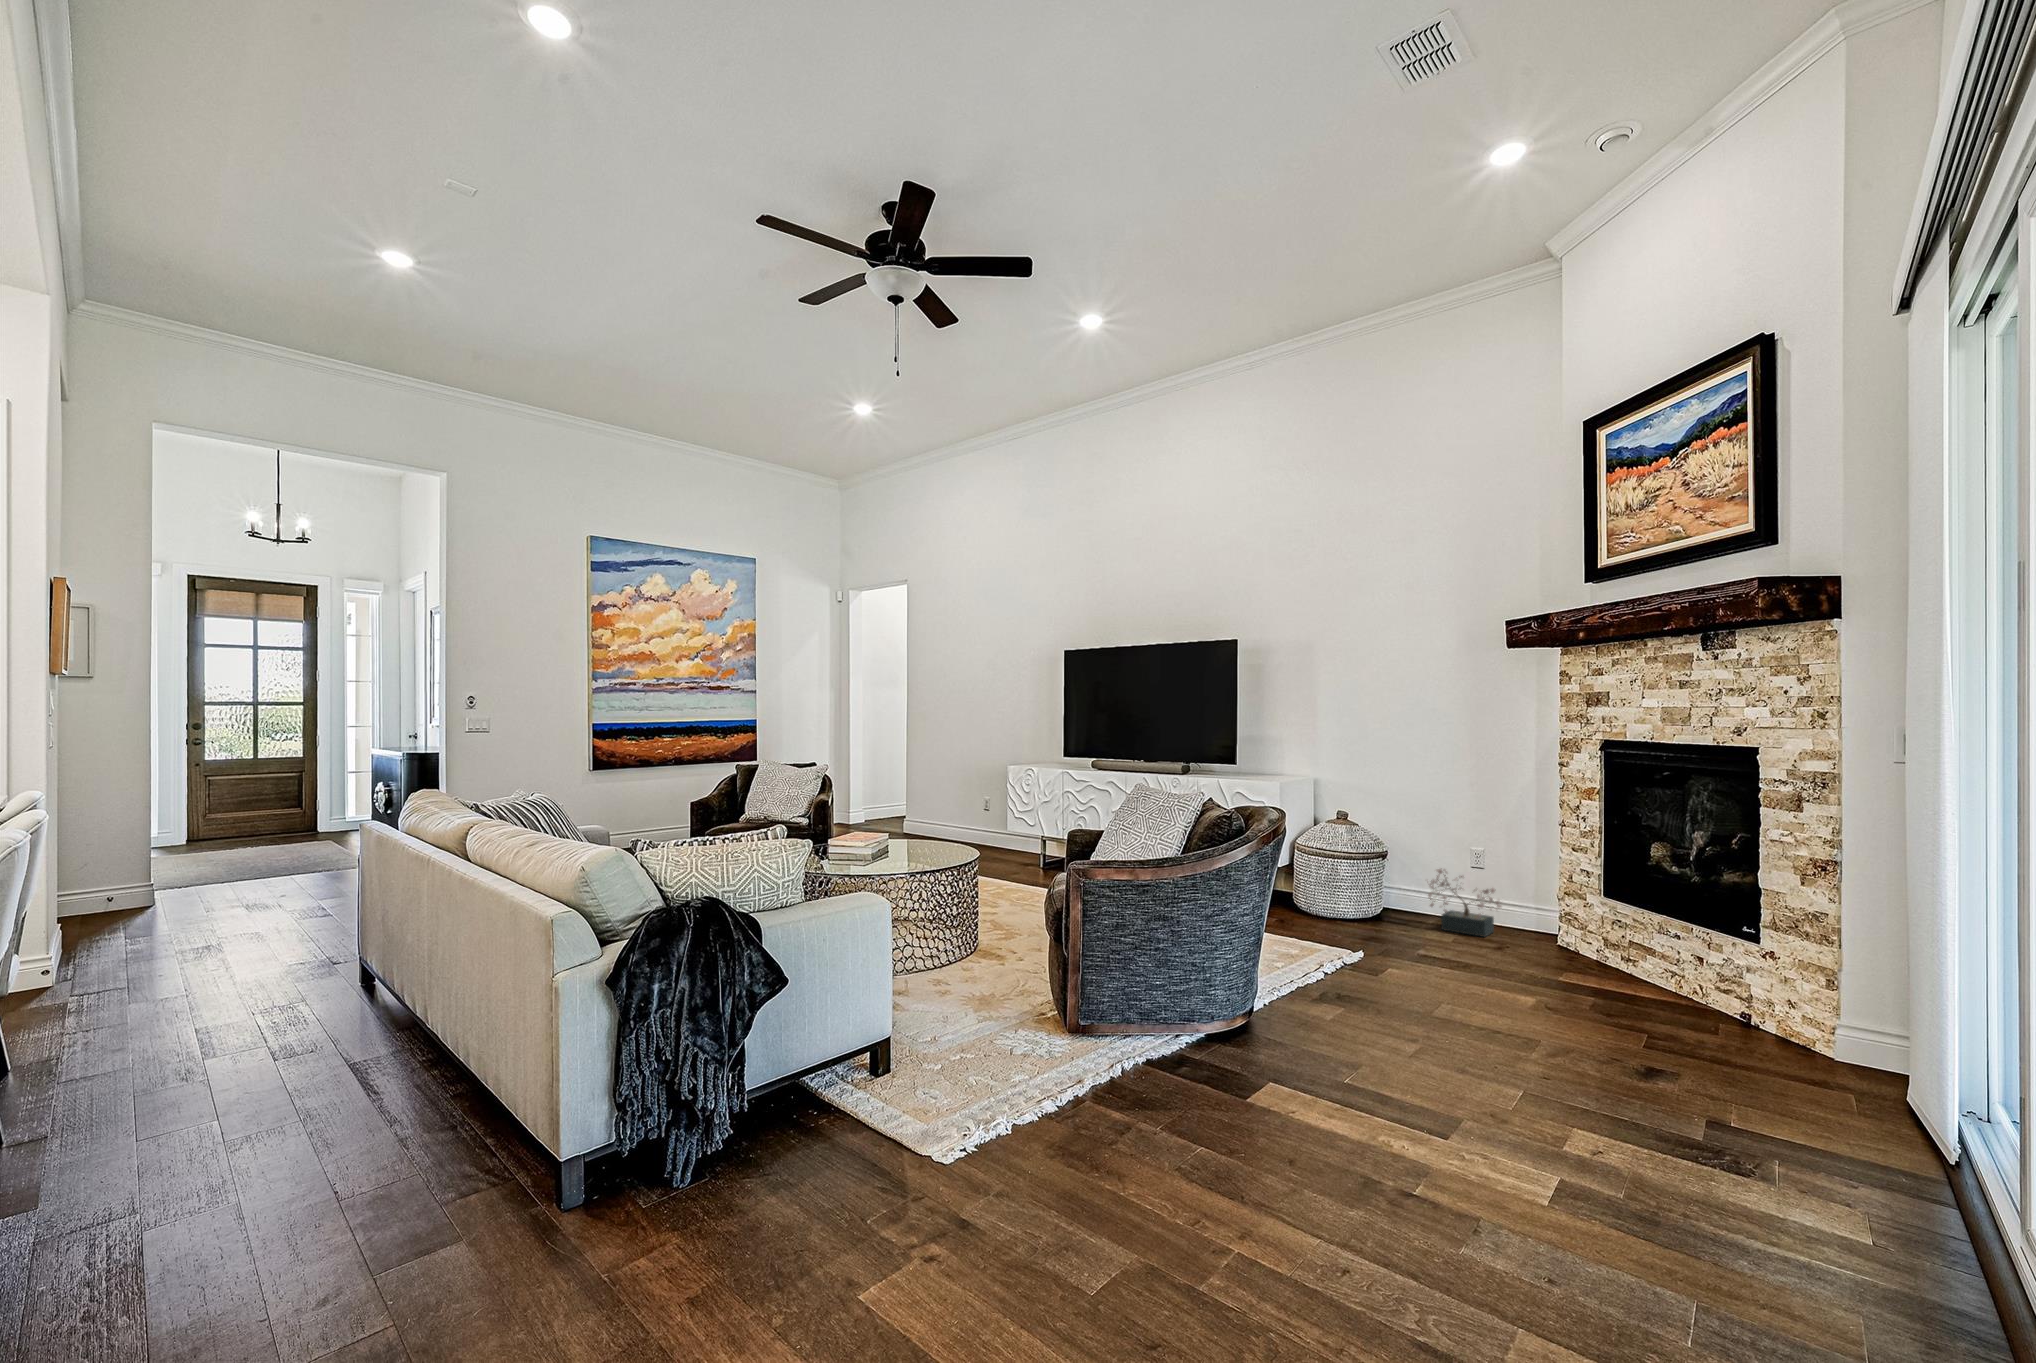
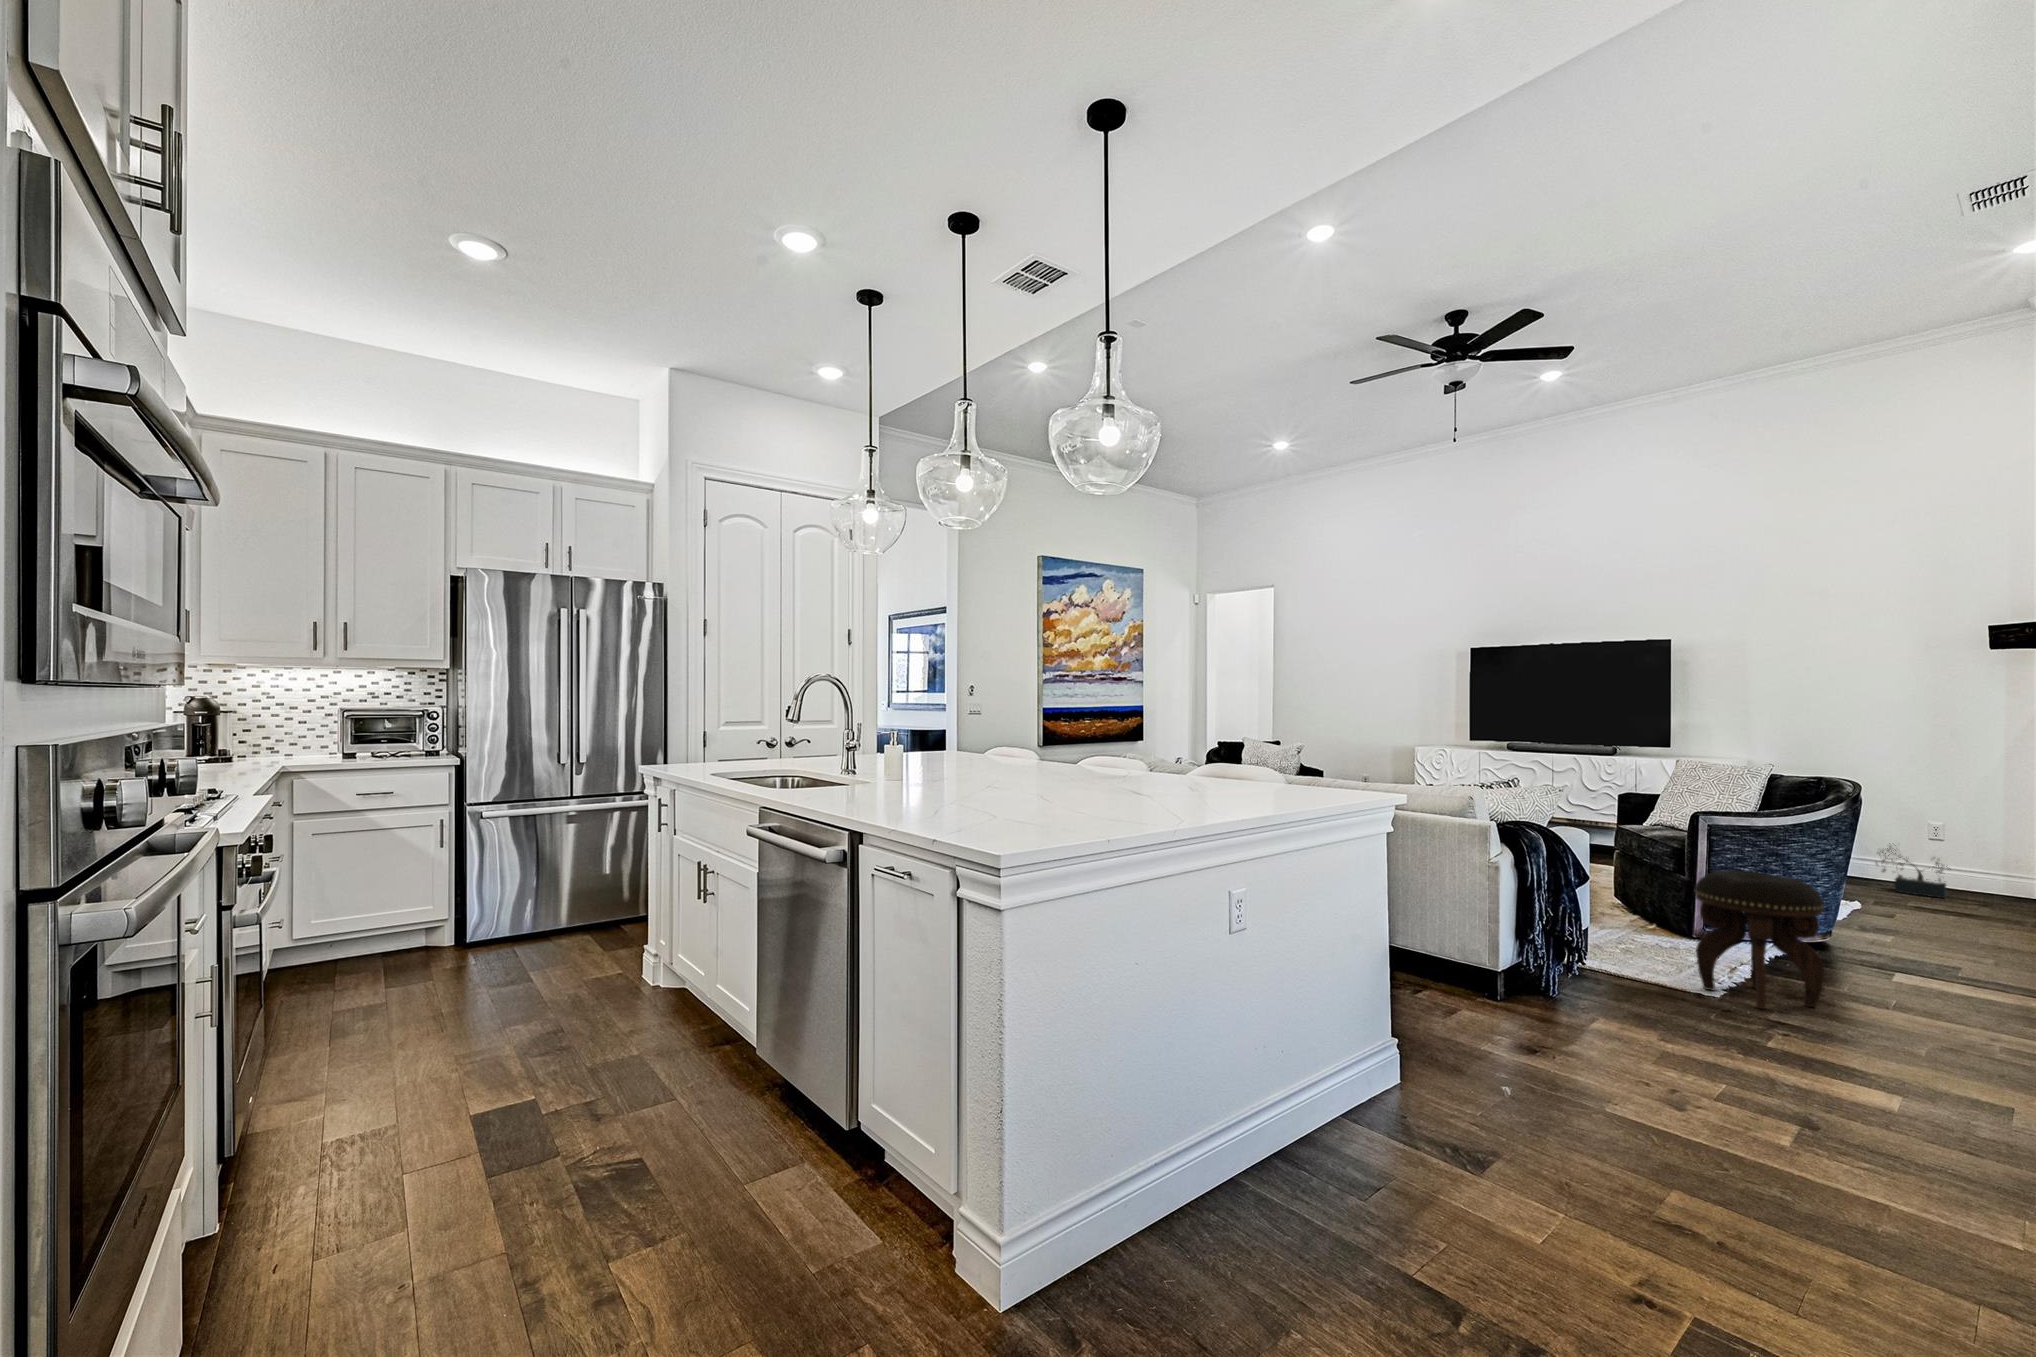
footstool: none [939,962,1082,1177] -> present [1695,871,1824,1009]

